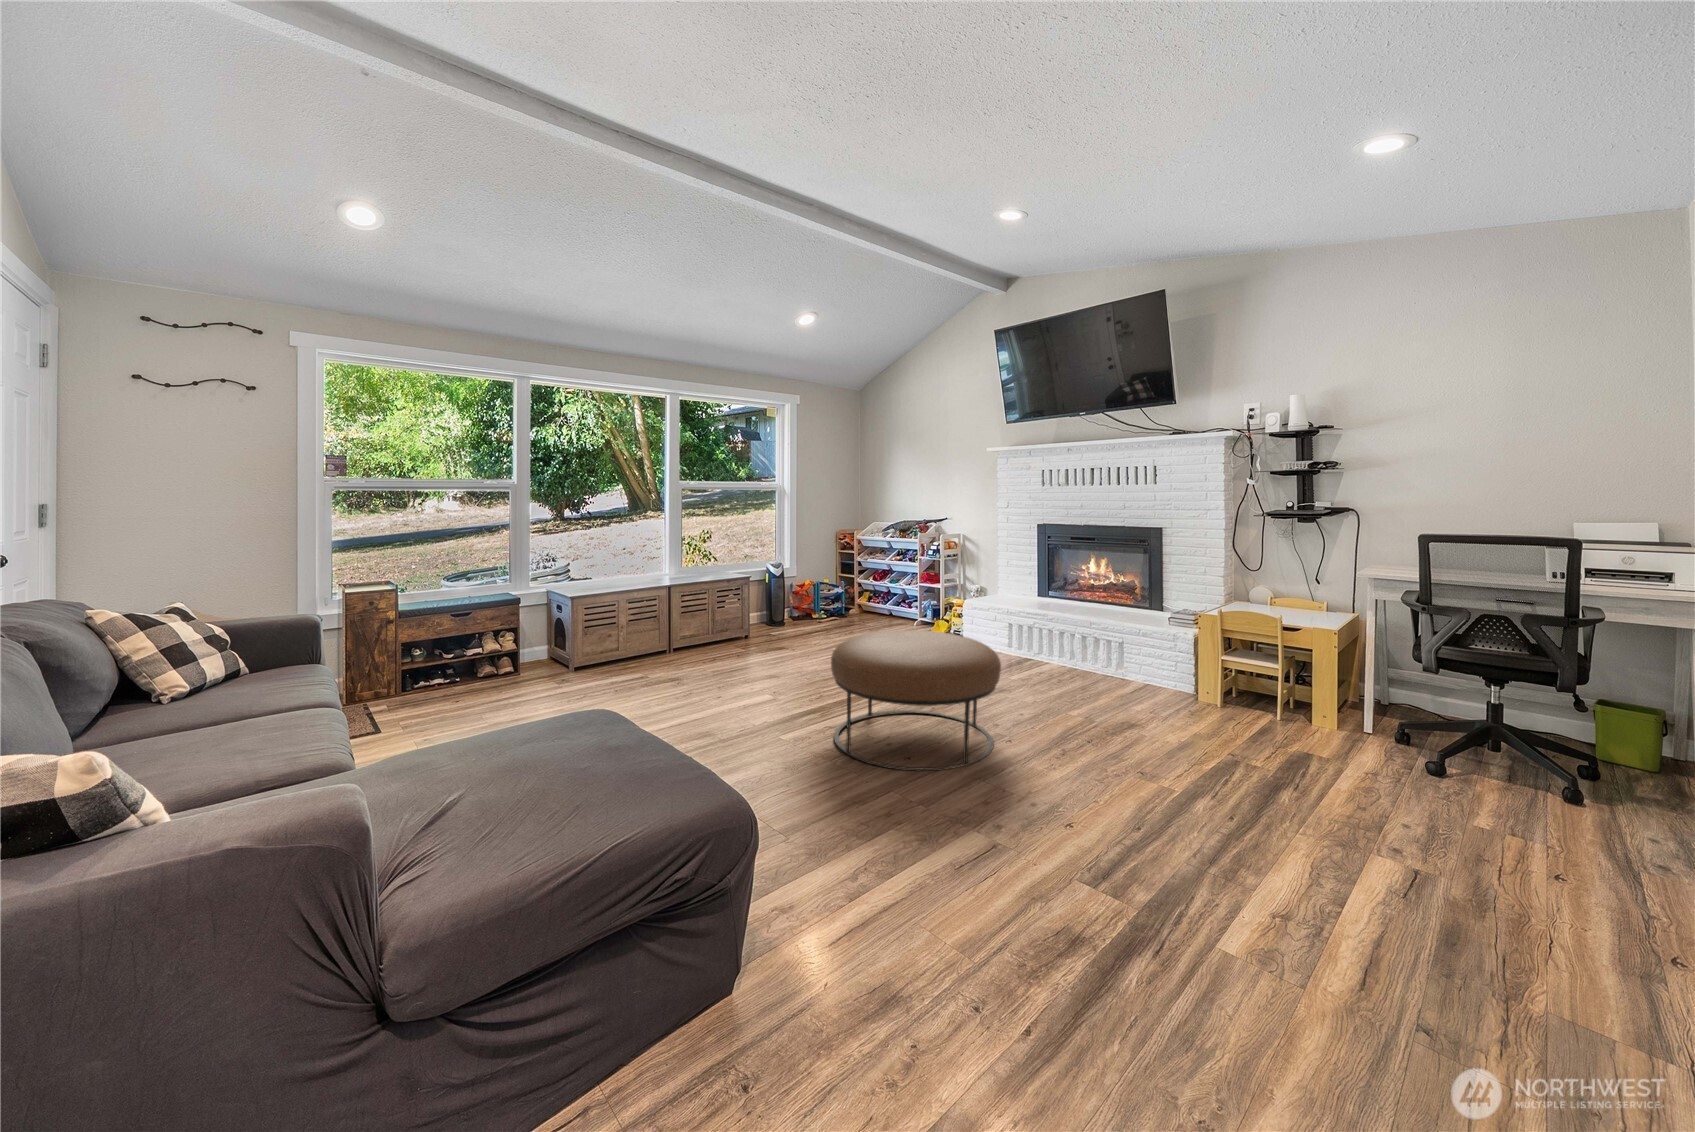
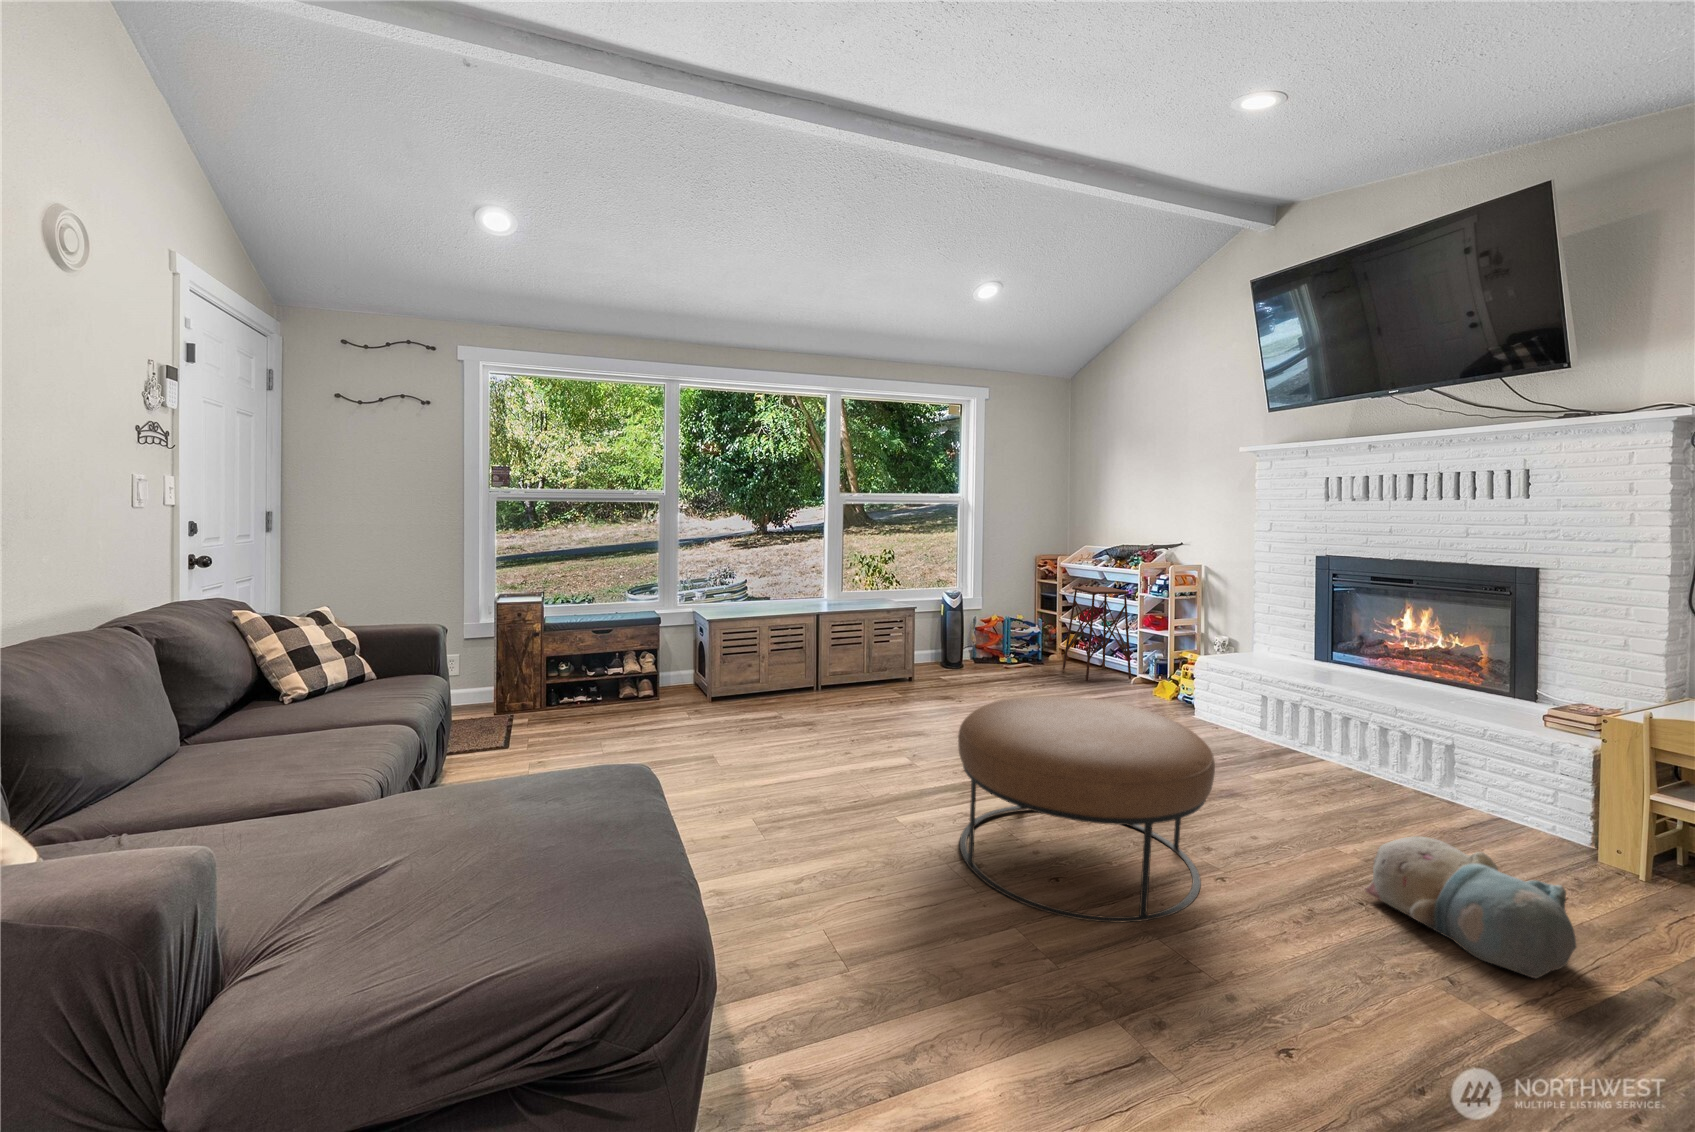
side table: none [862,552,915,628] -> present [1062,587,1131,681]
plush toy: none [1083,693,1184,757] -> present [1365,836,1576,978]

